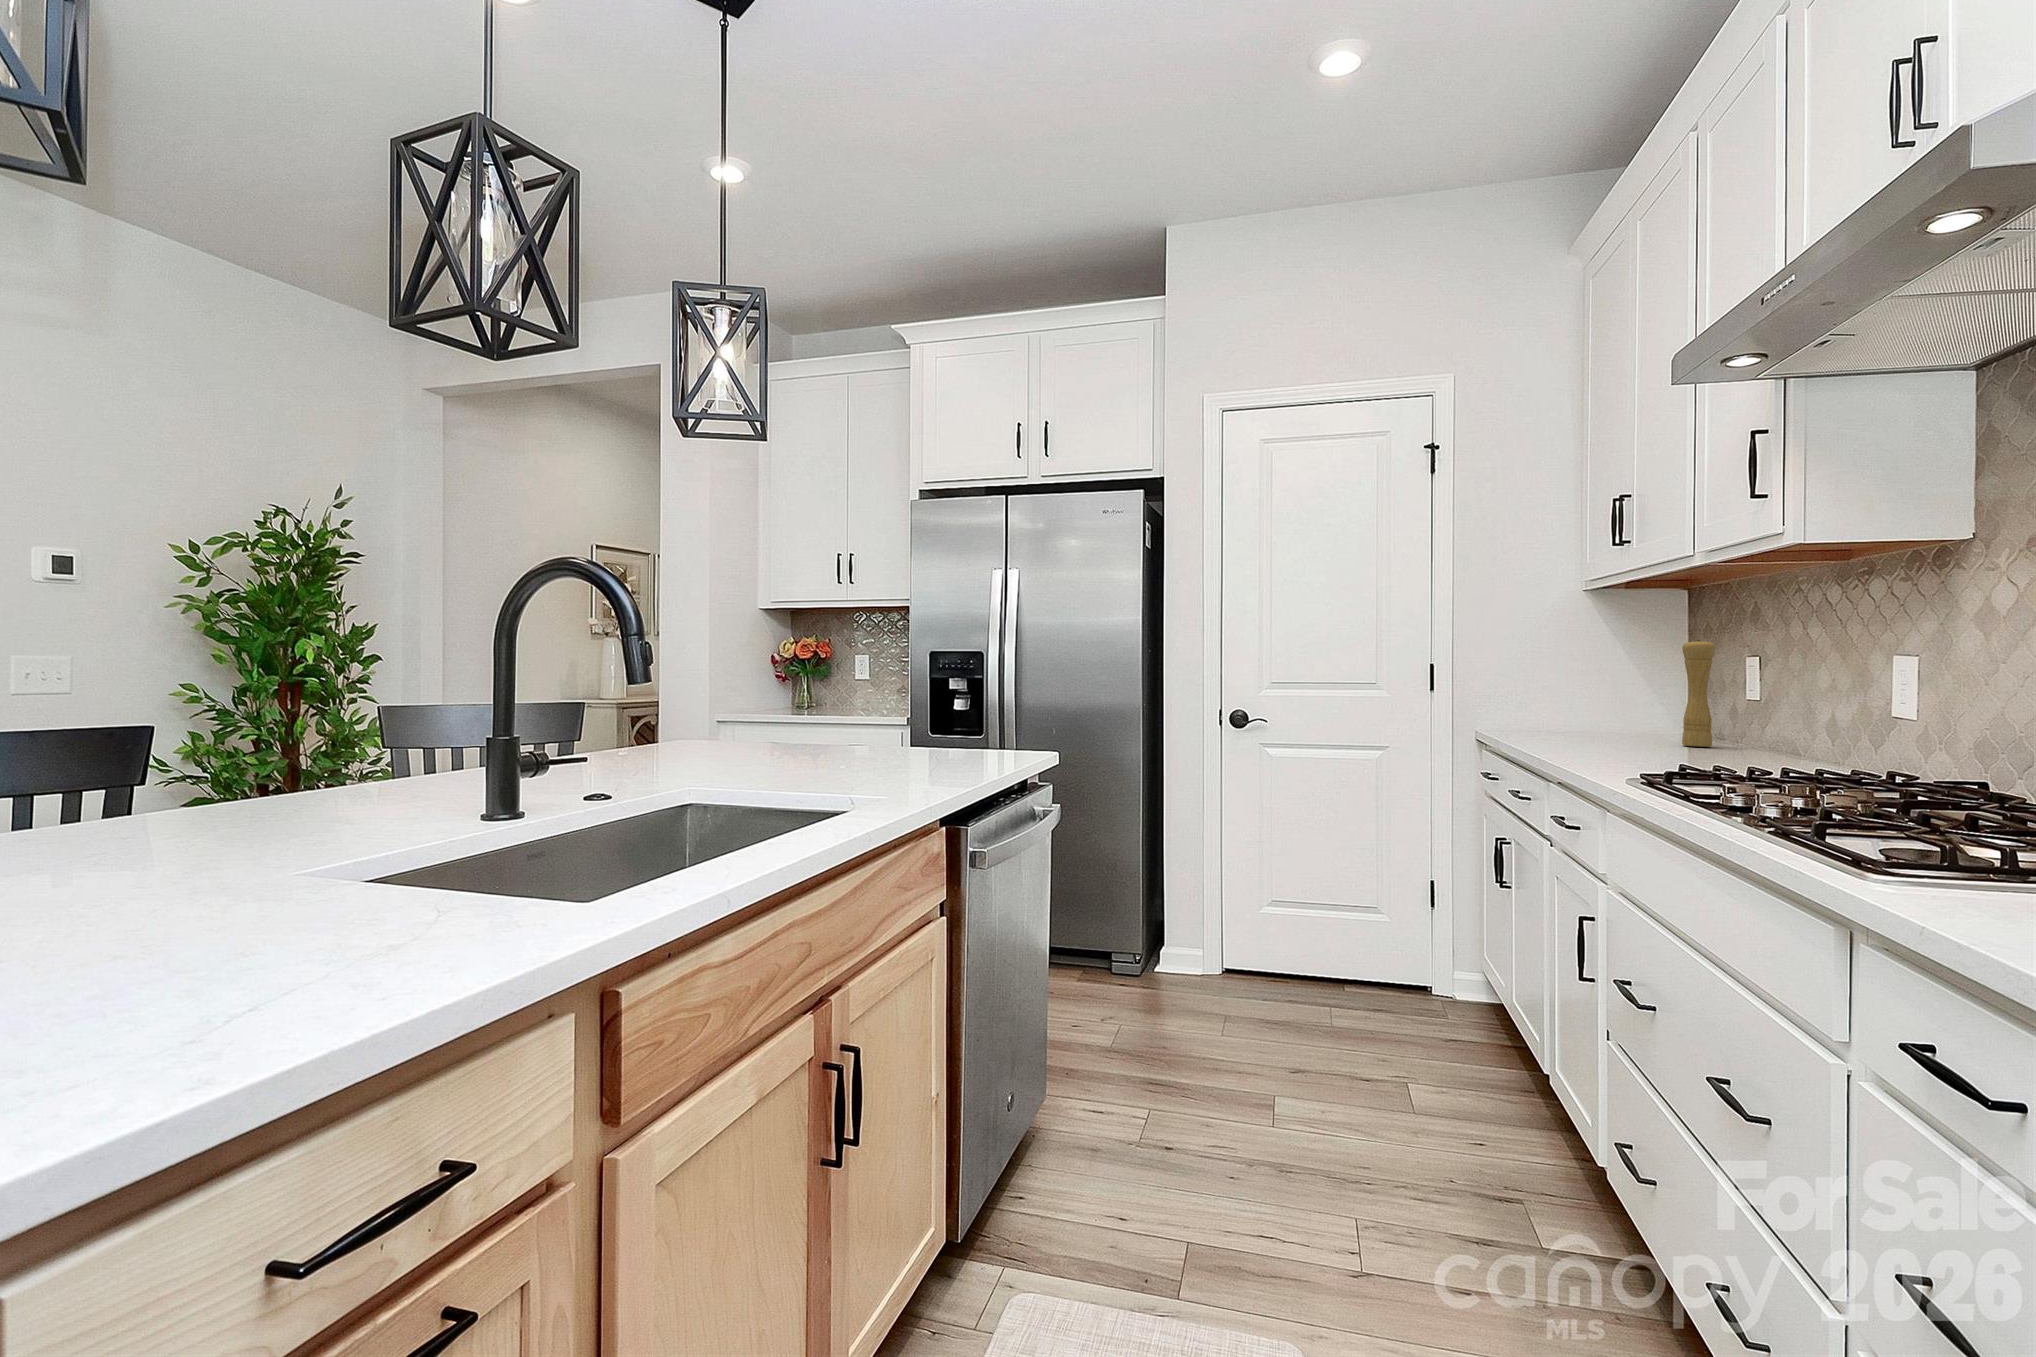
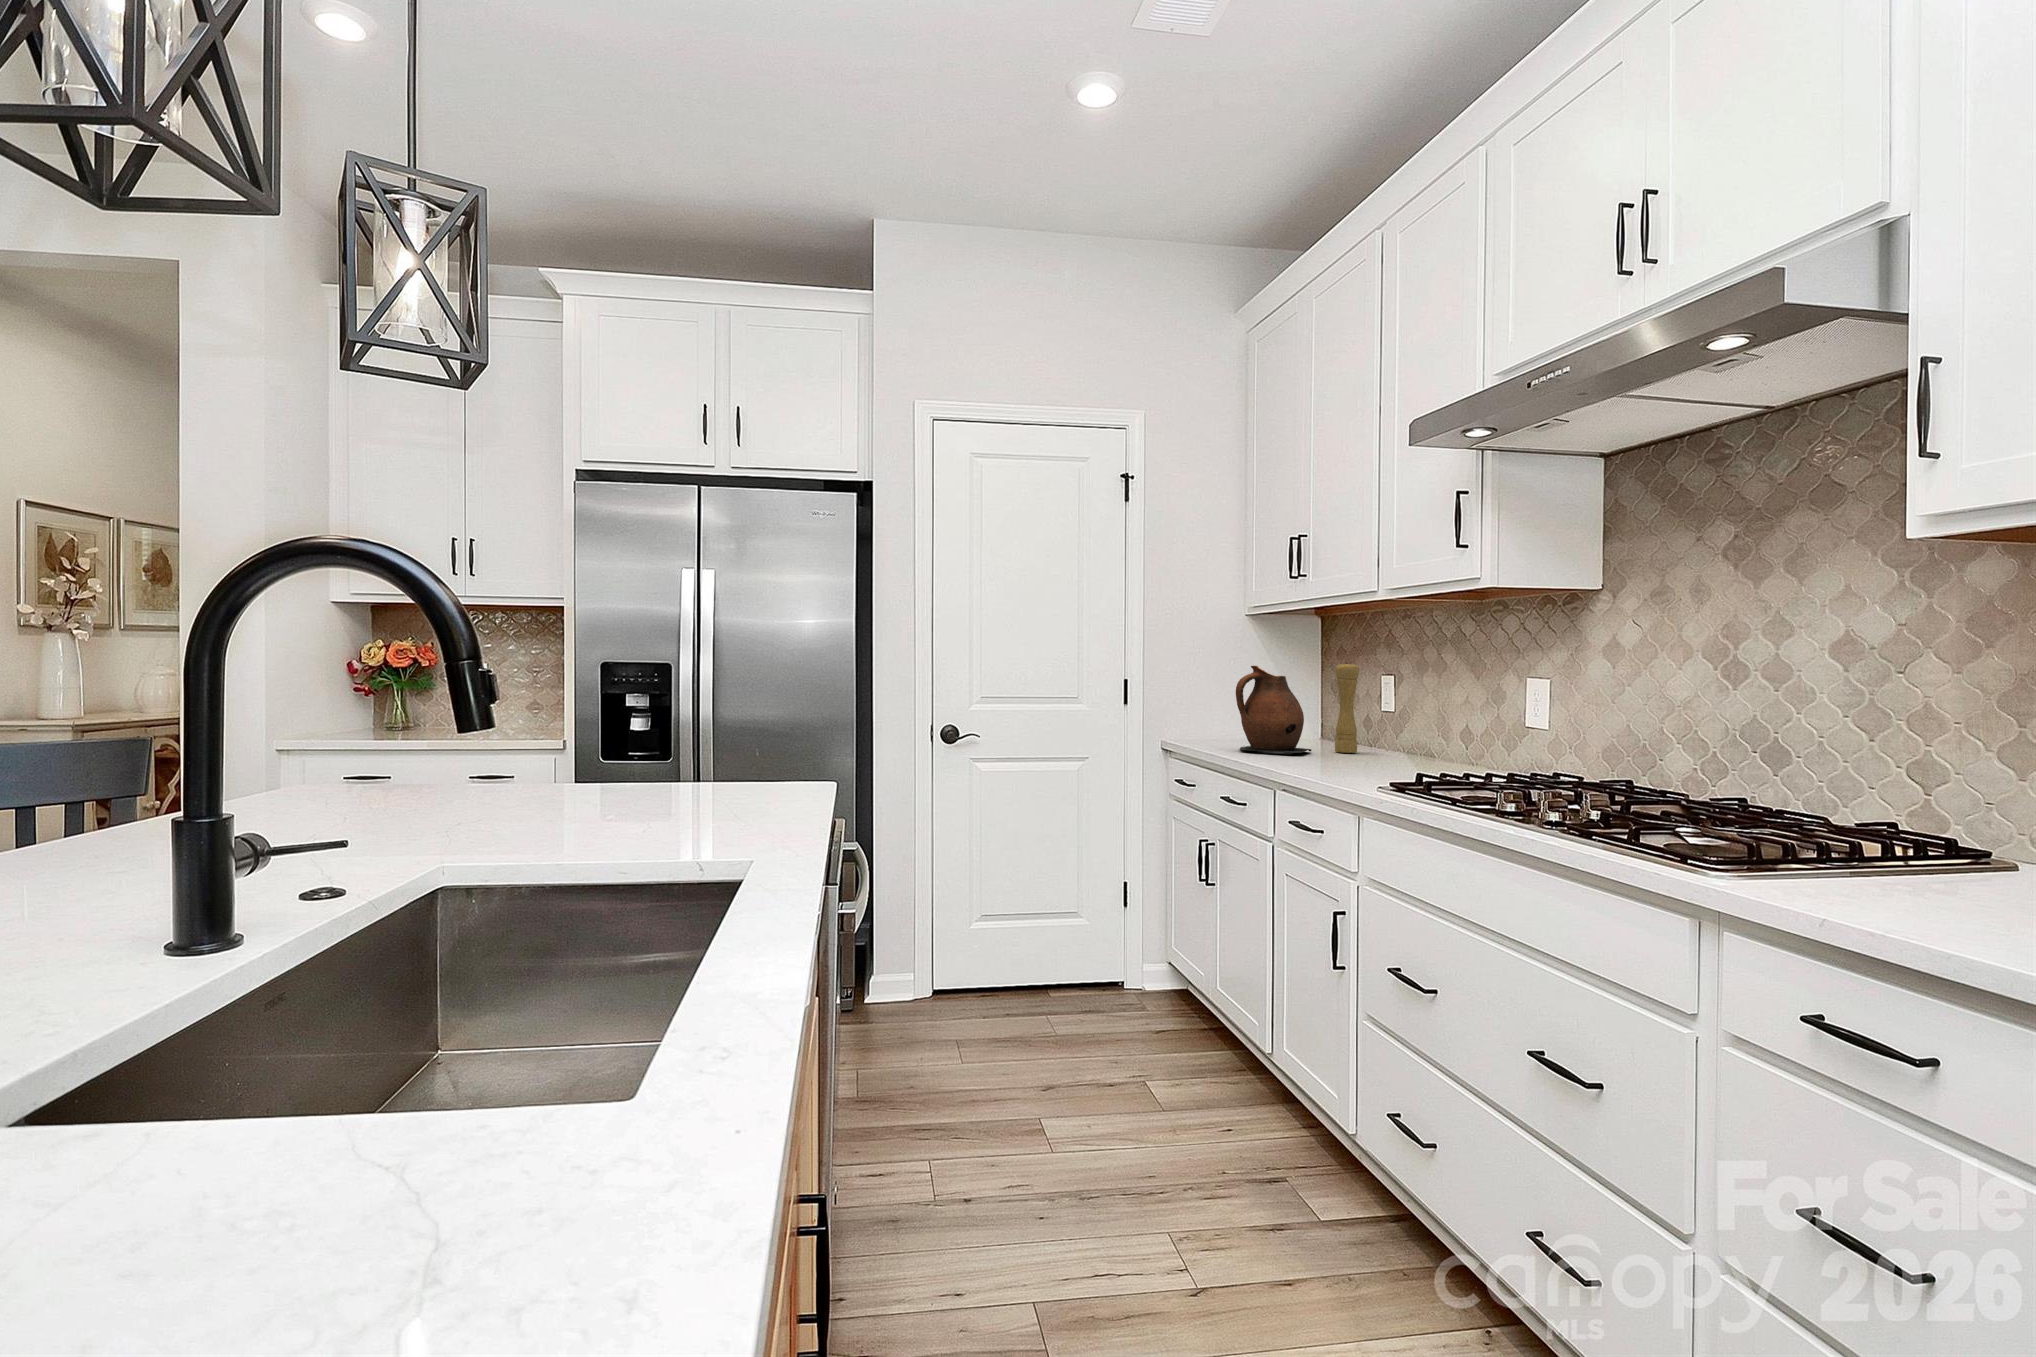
ceramic pitcher: none [1543,645,1646,746] -> present [1236,666,1311,754]

